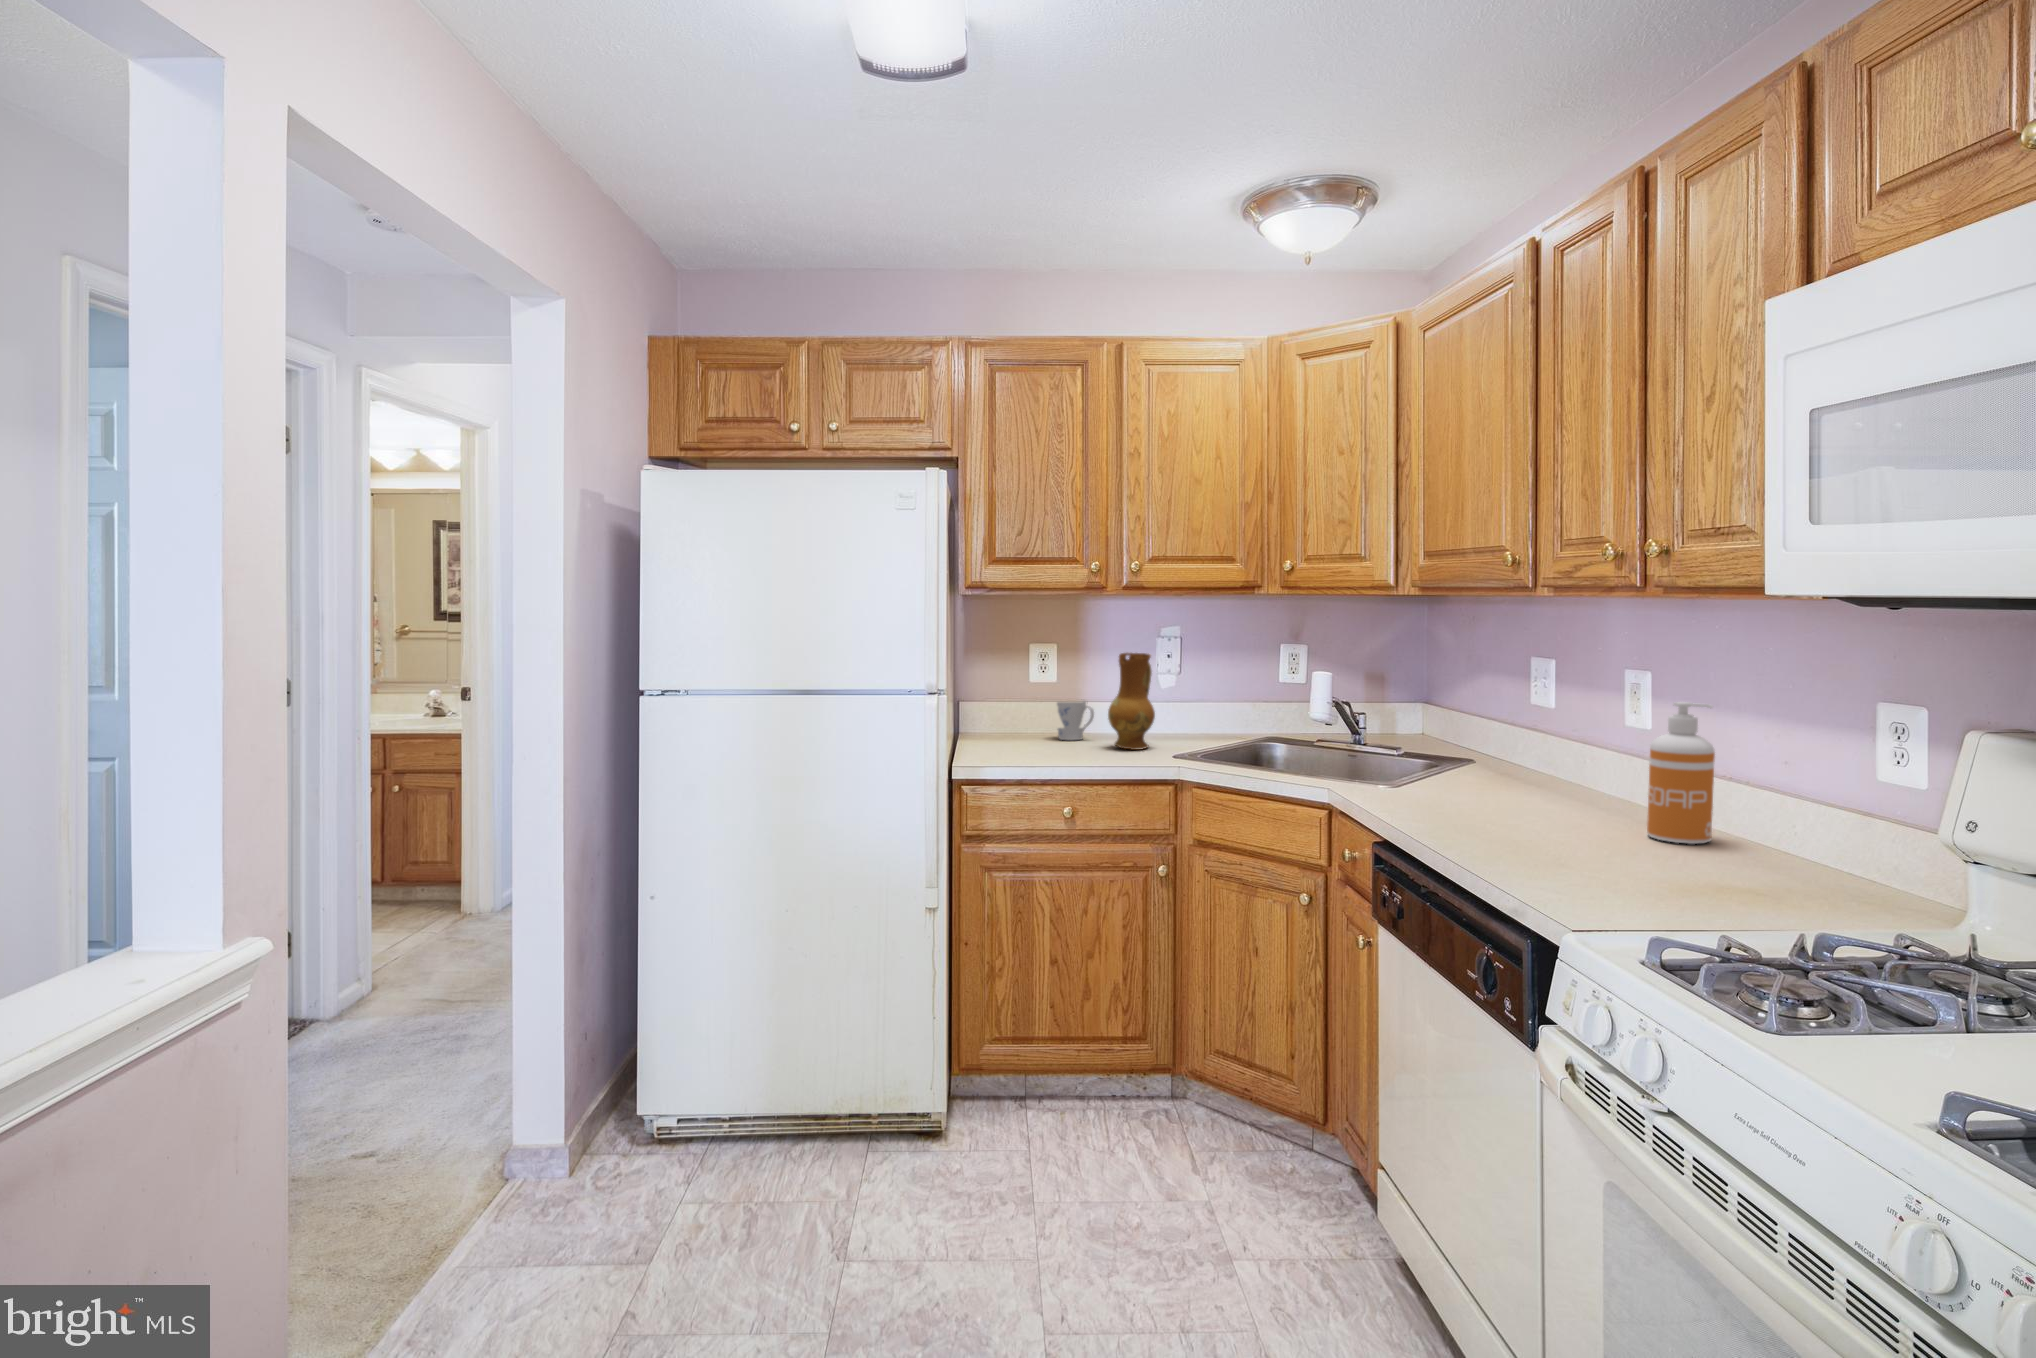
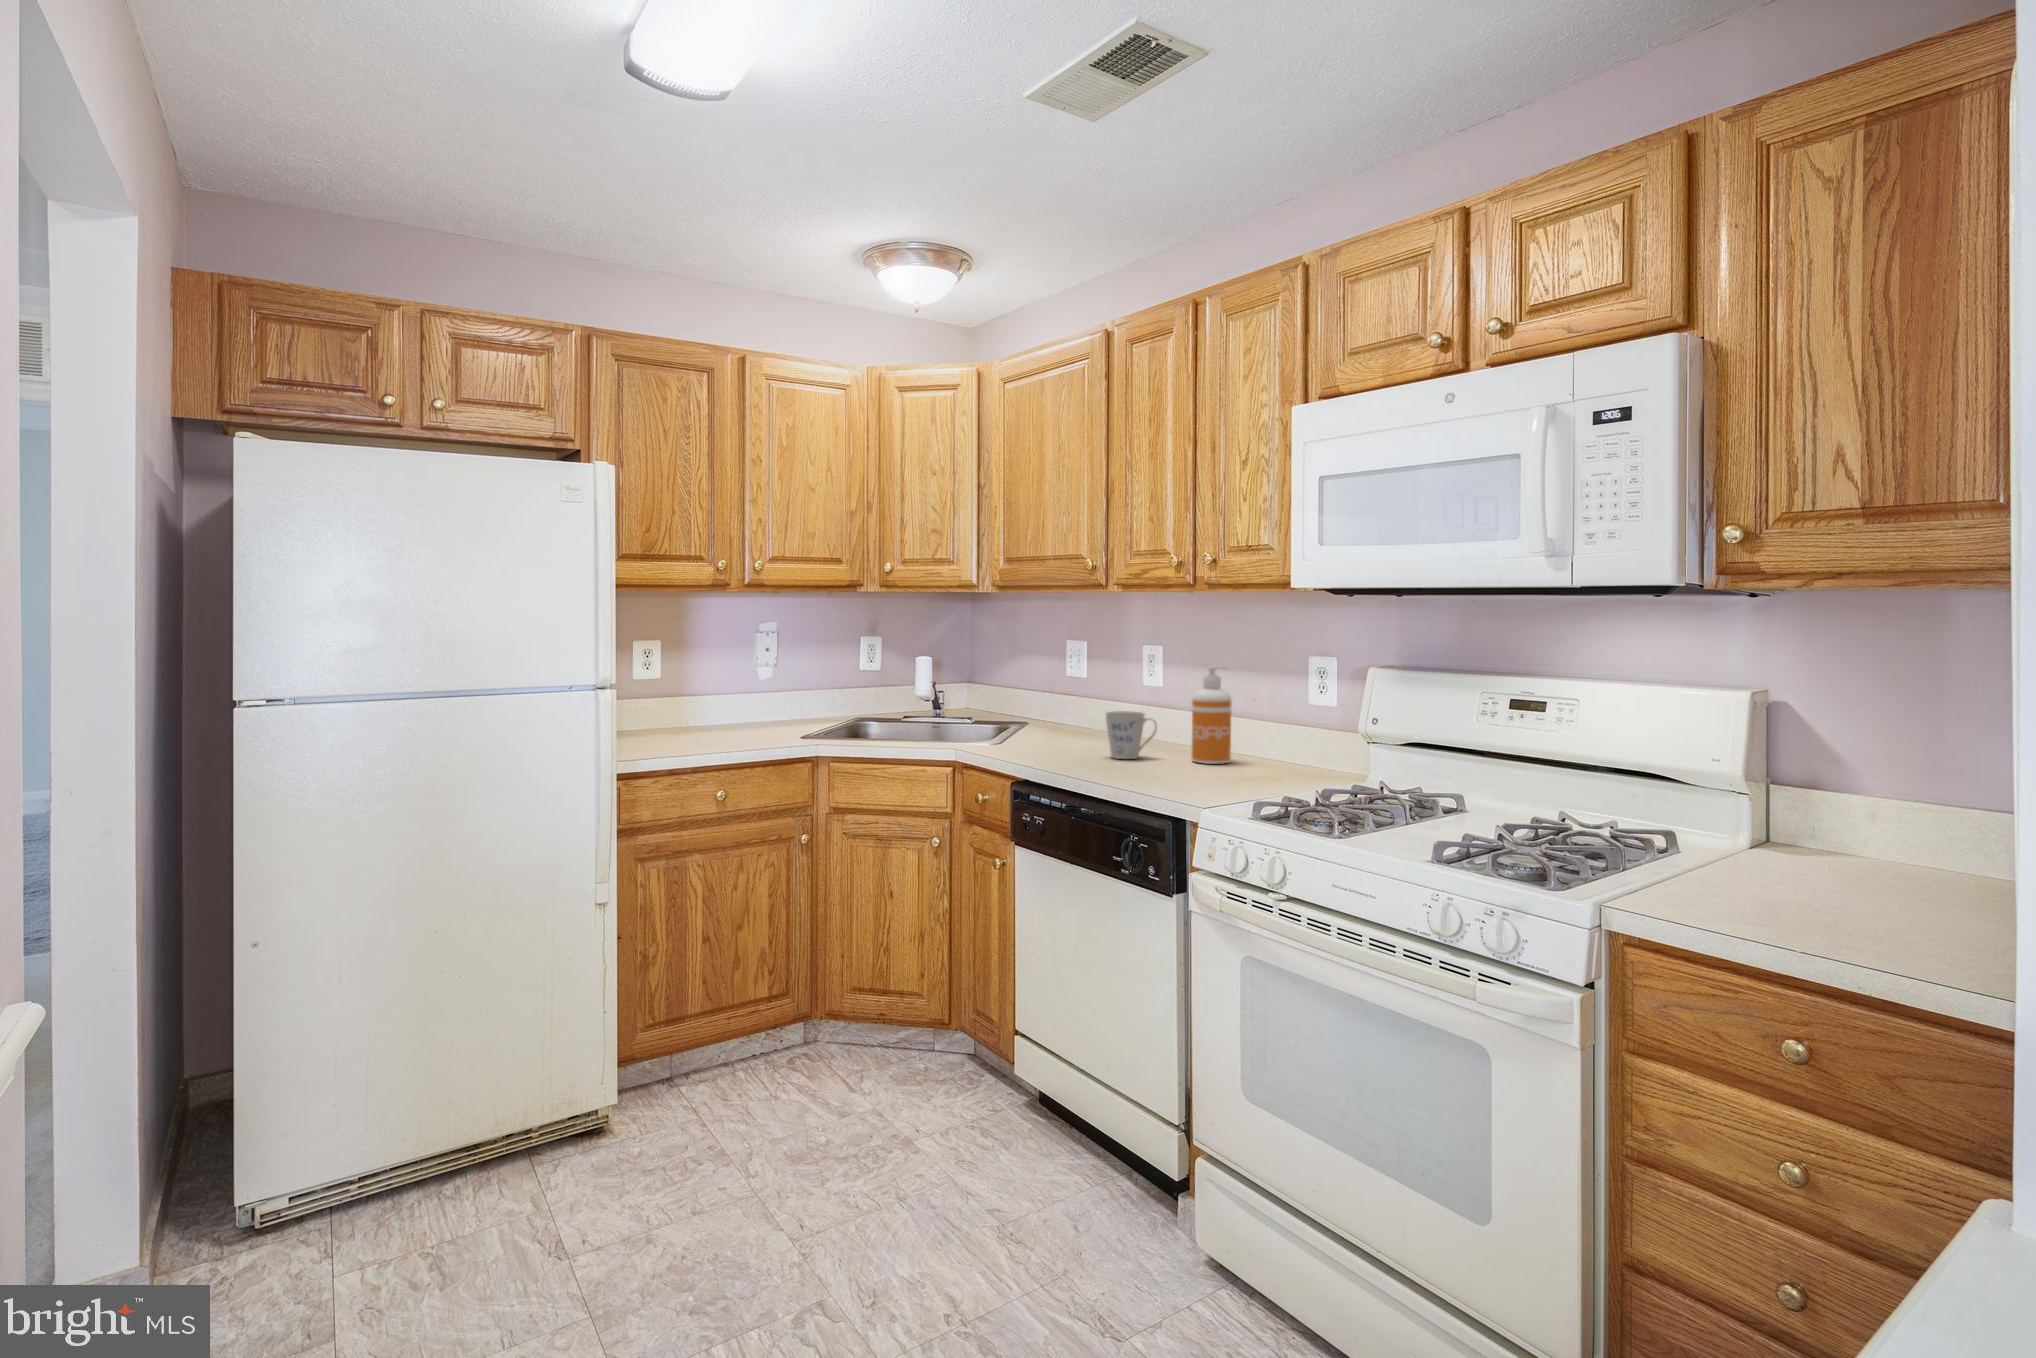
ceramic jug: present [1108,653,1155,750] -> none [722,644,767,734]
mug: present [1057,701,1094,740] -> present [1106,711,1157,759]

